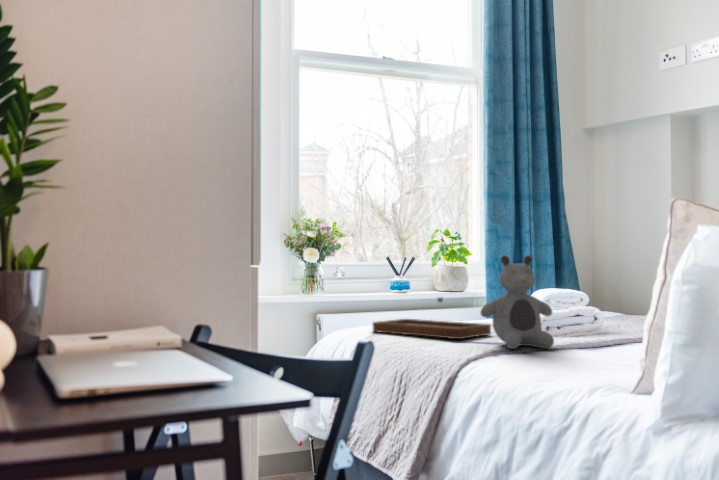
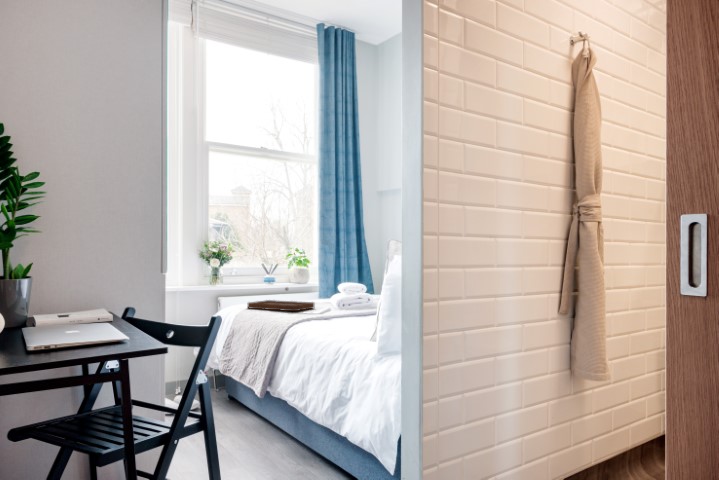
teddy bear: present [480,255,554,349] -> none [306,264,345,316]

